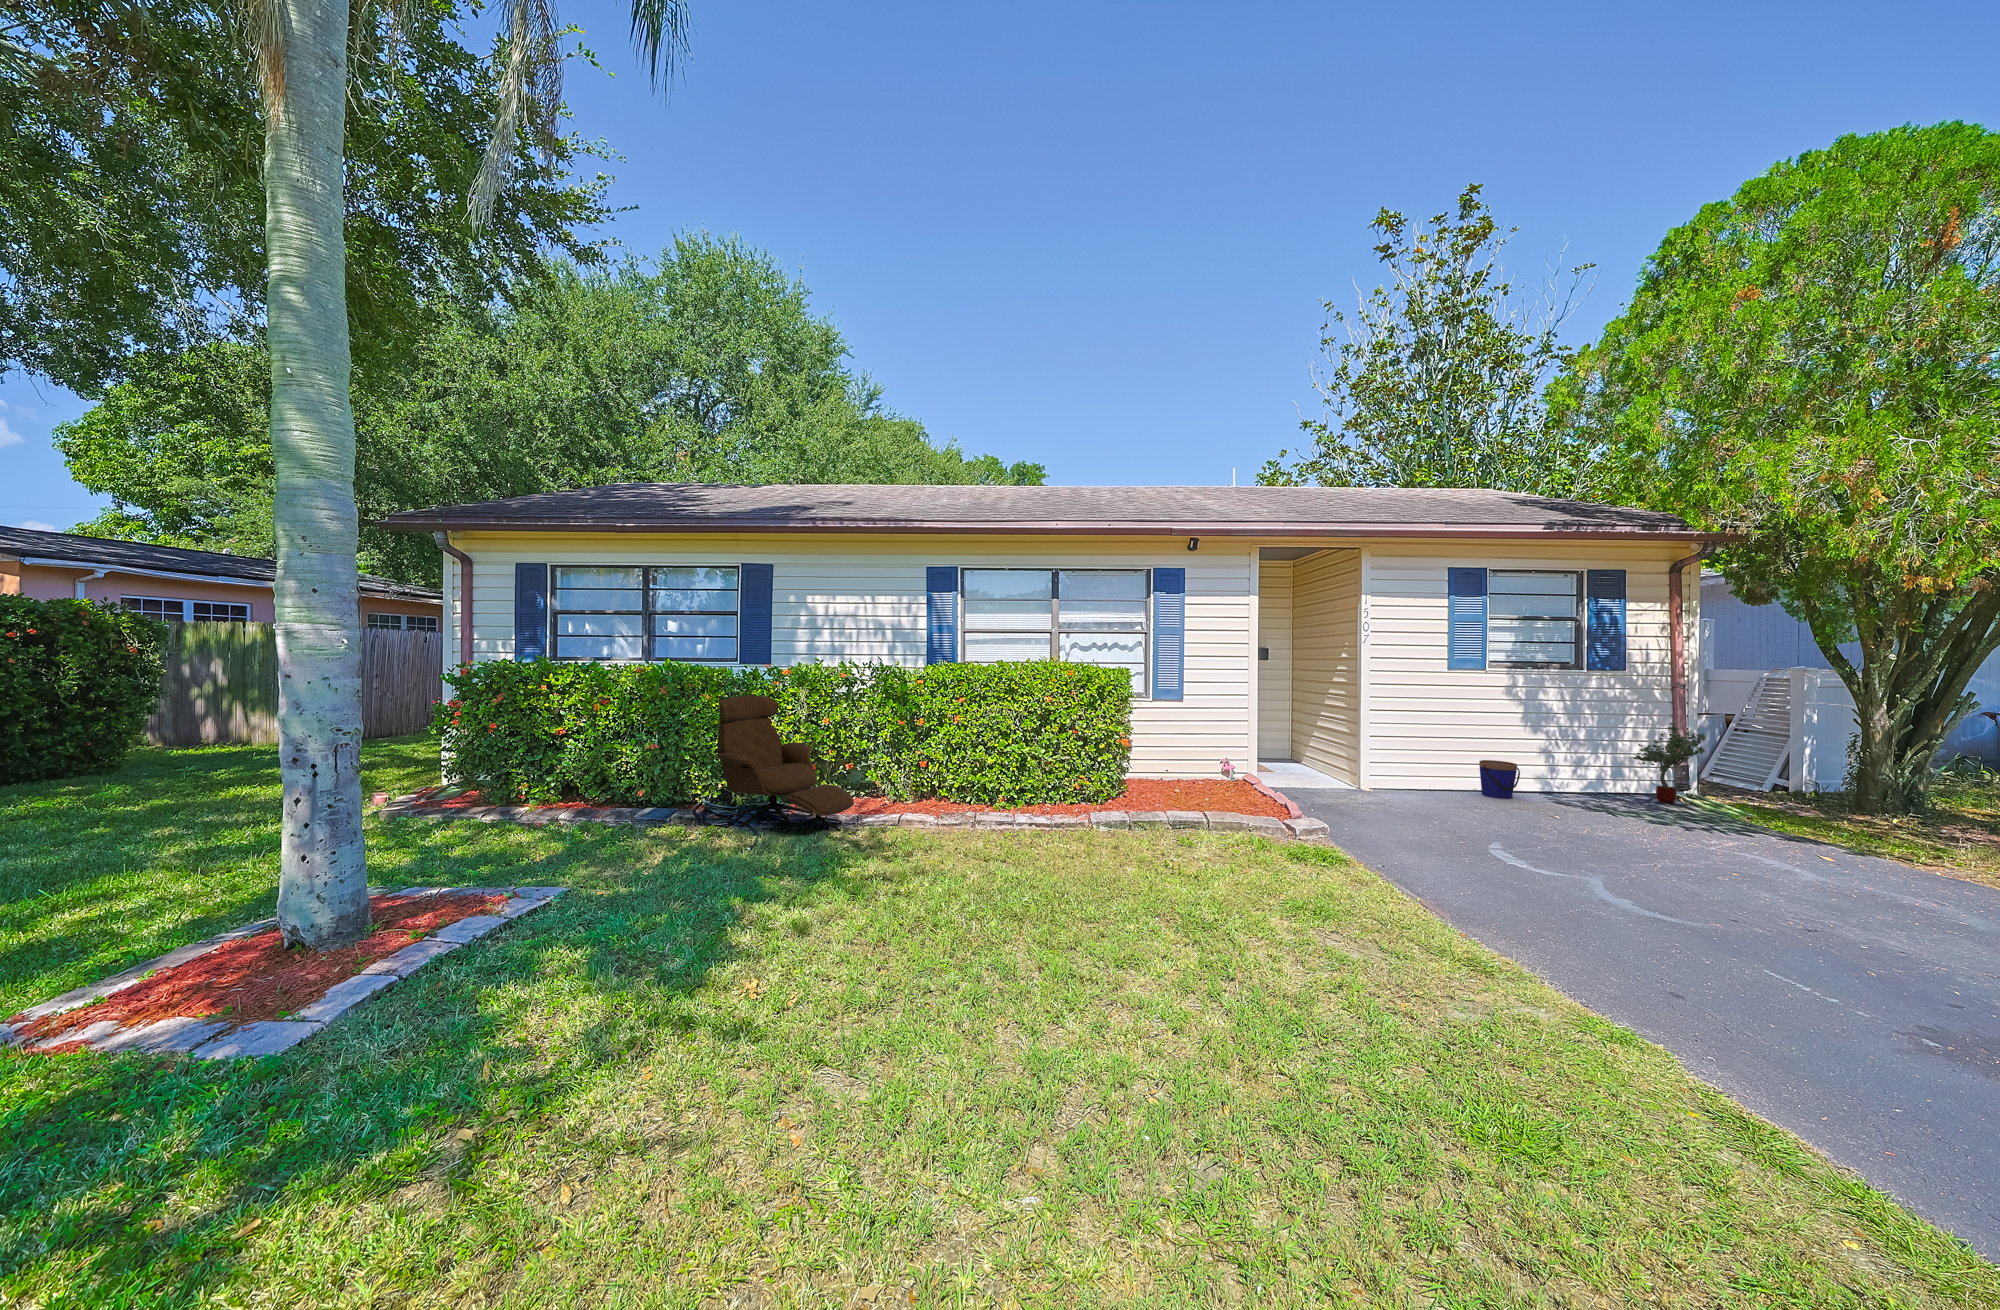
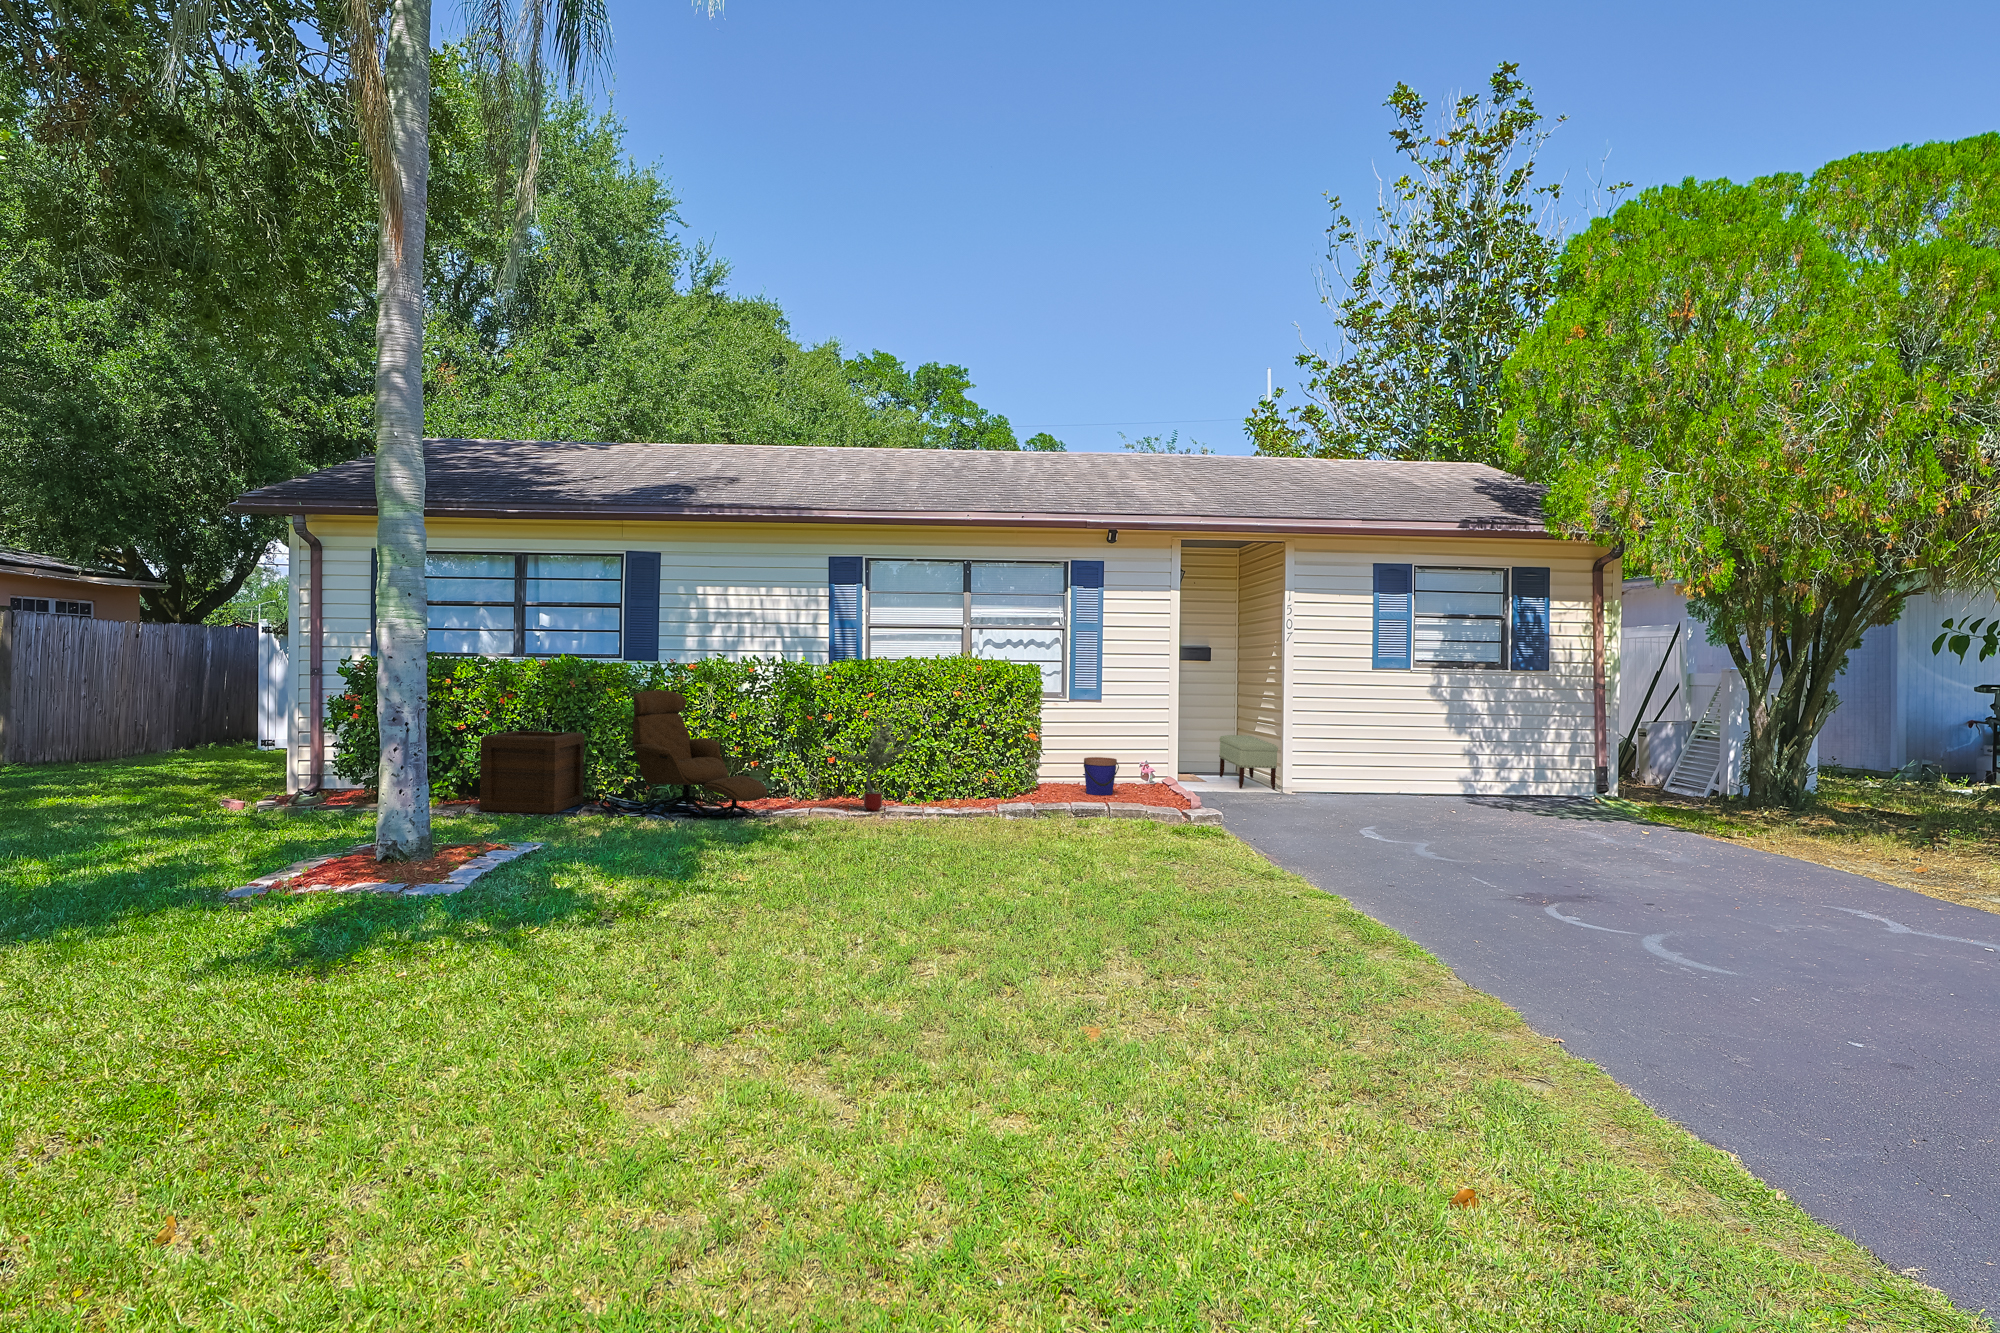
potted tree: present [1632,722,1706,803] -> present [836,716,913,811]
bench: none [1282,728,1350,782] -> present [1219,735,1278,789]
wooden crate: none [561,735,678,826] -> present [480,731,584,814]
bucket: present [1479,760,1520,799] -> present [1084,757,1119,795]

